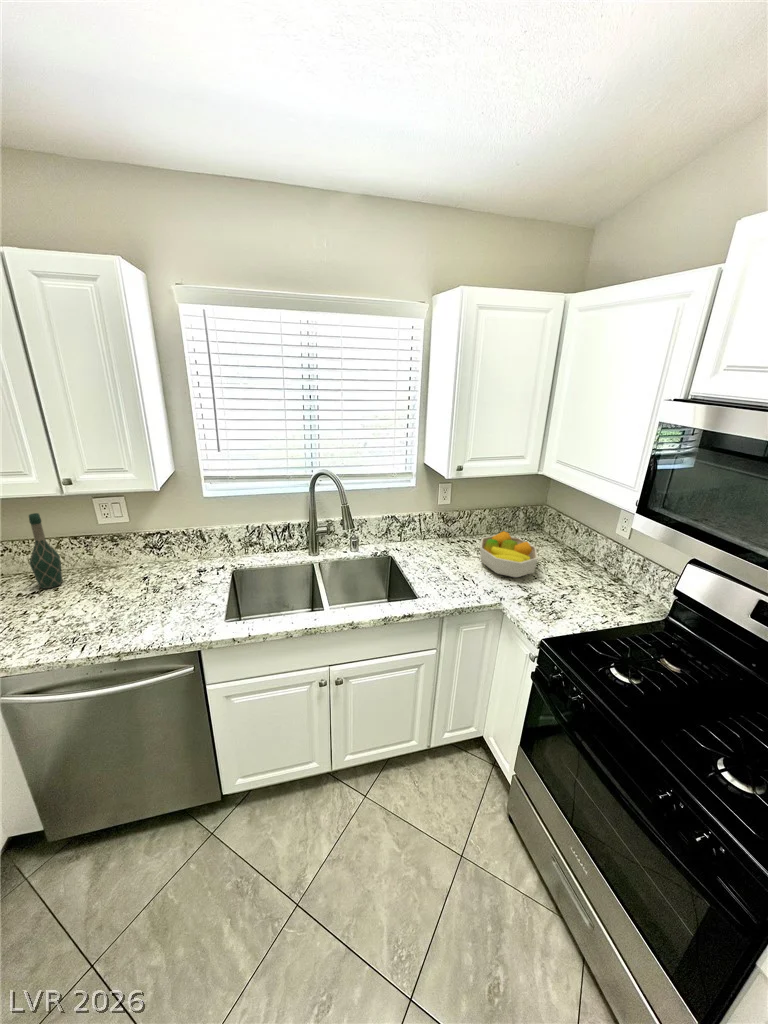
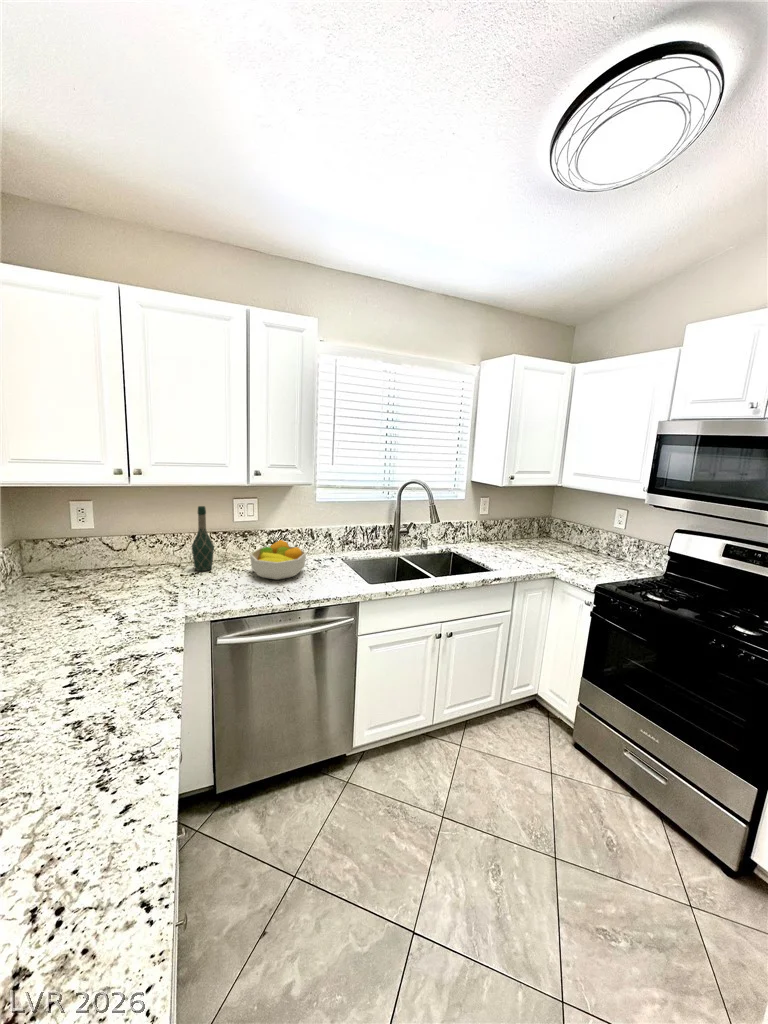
fruit bowl: present [480,531,538,577] -> present [250,540,306,580]

